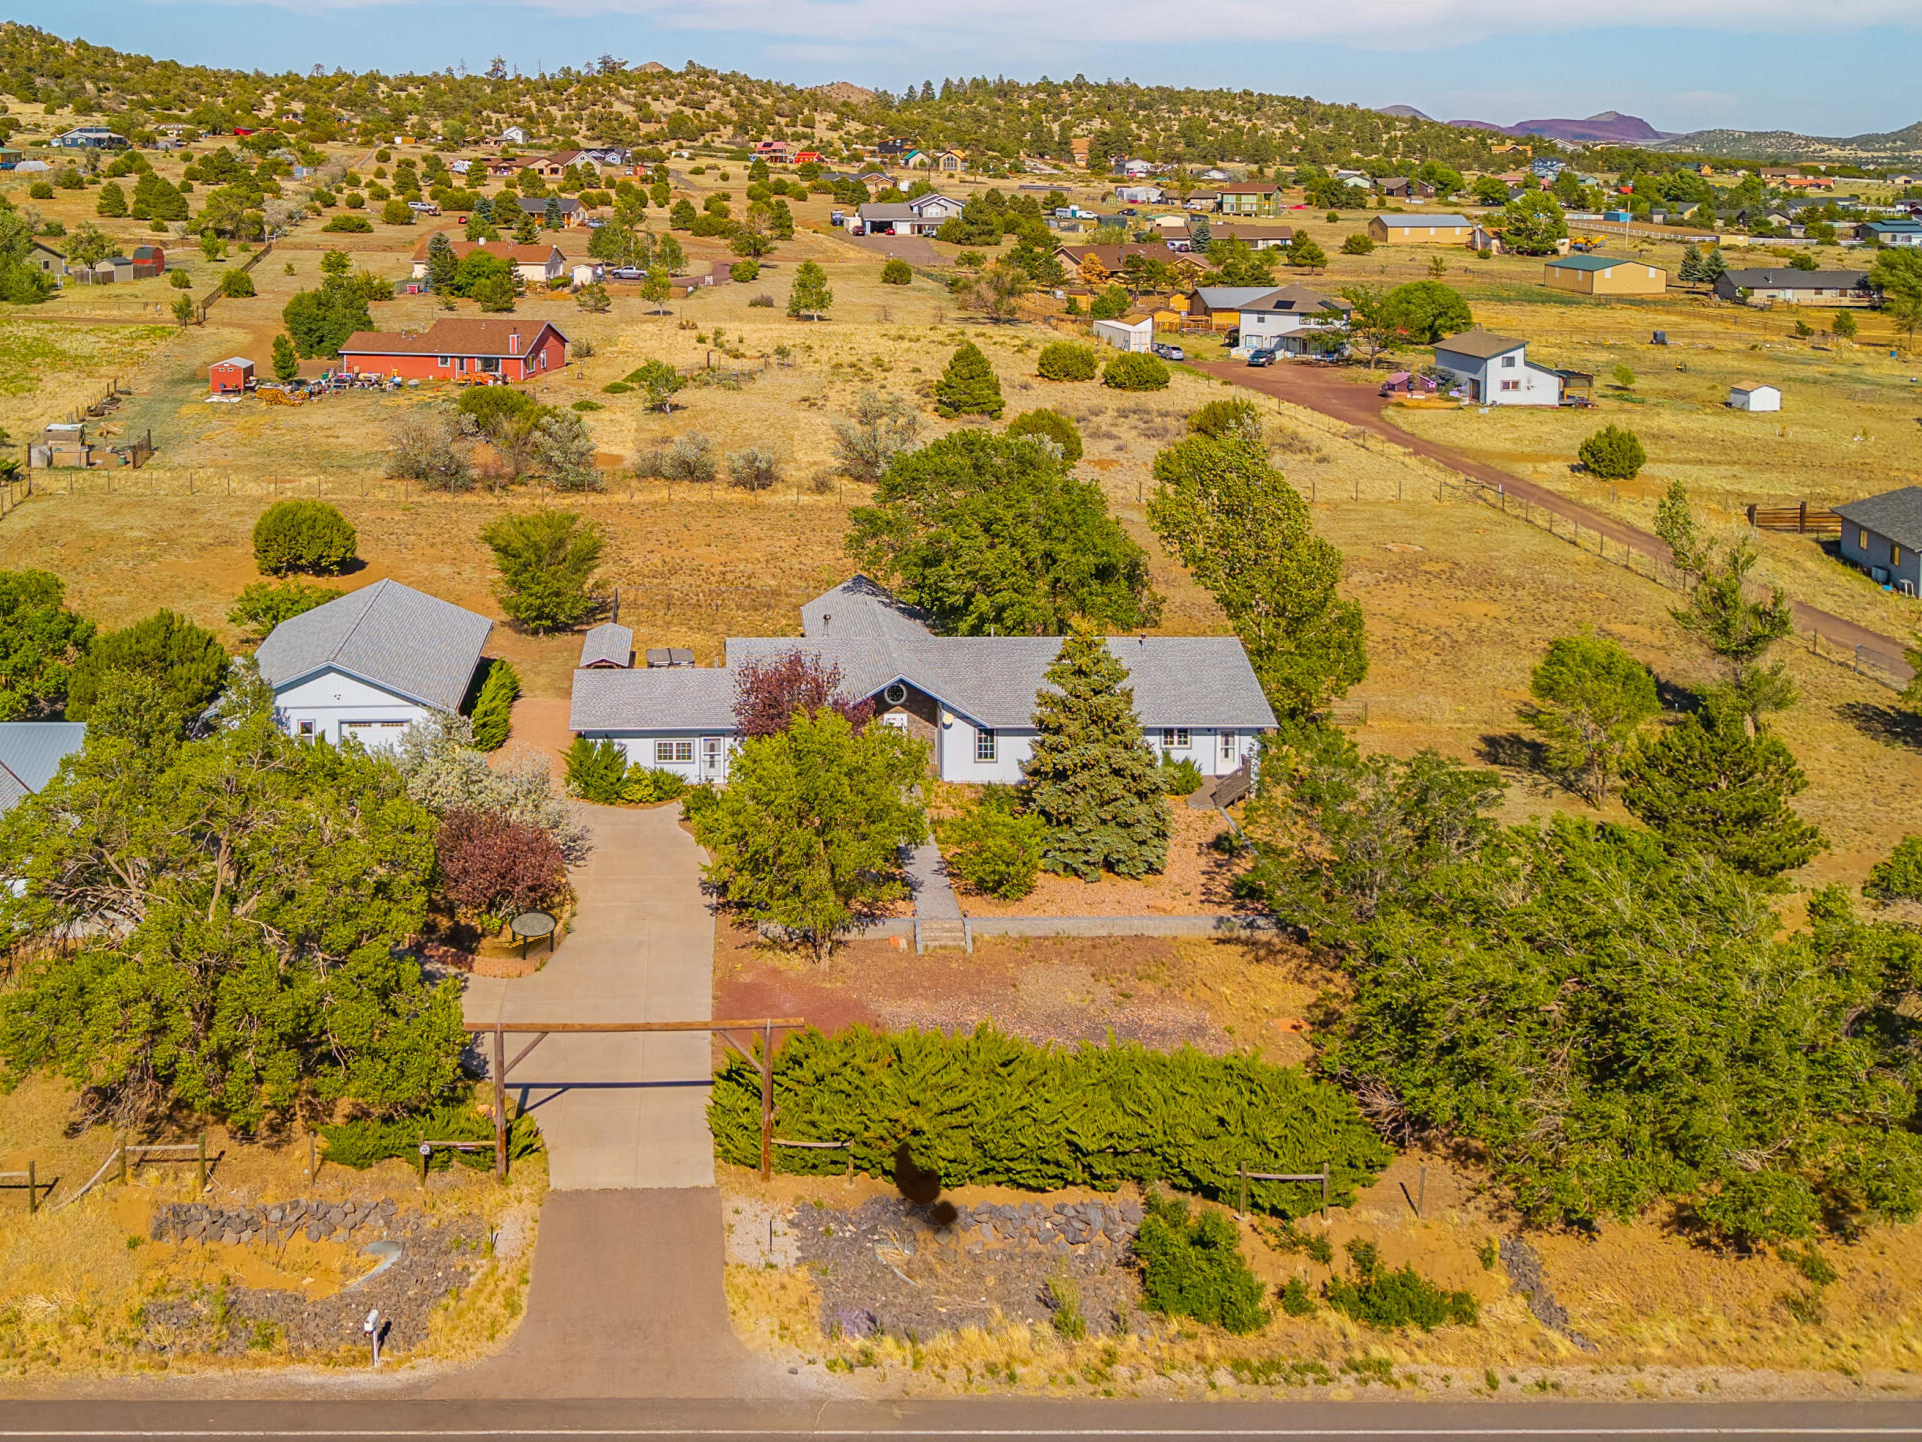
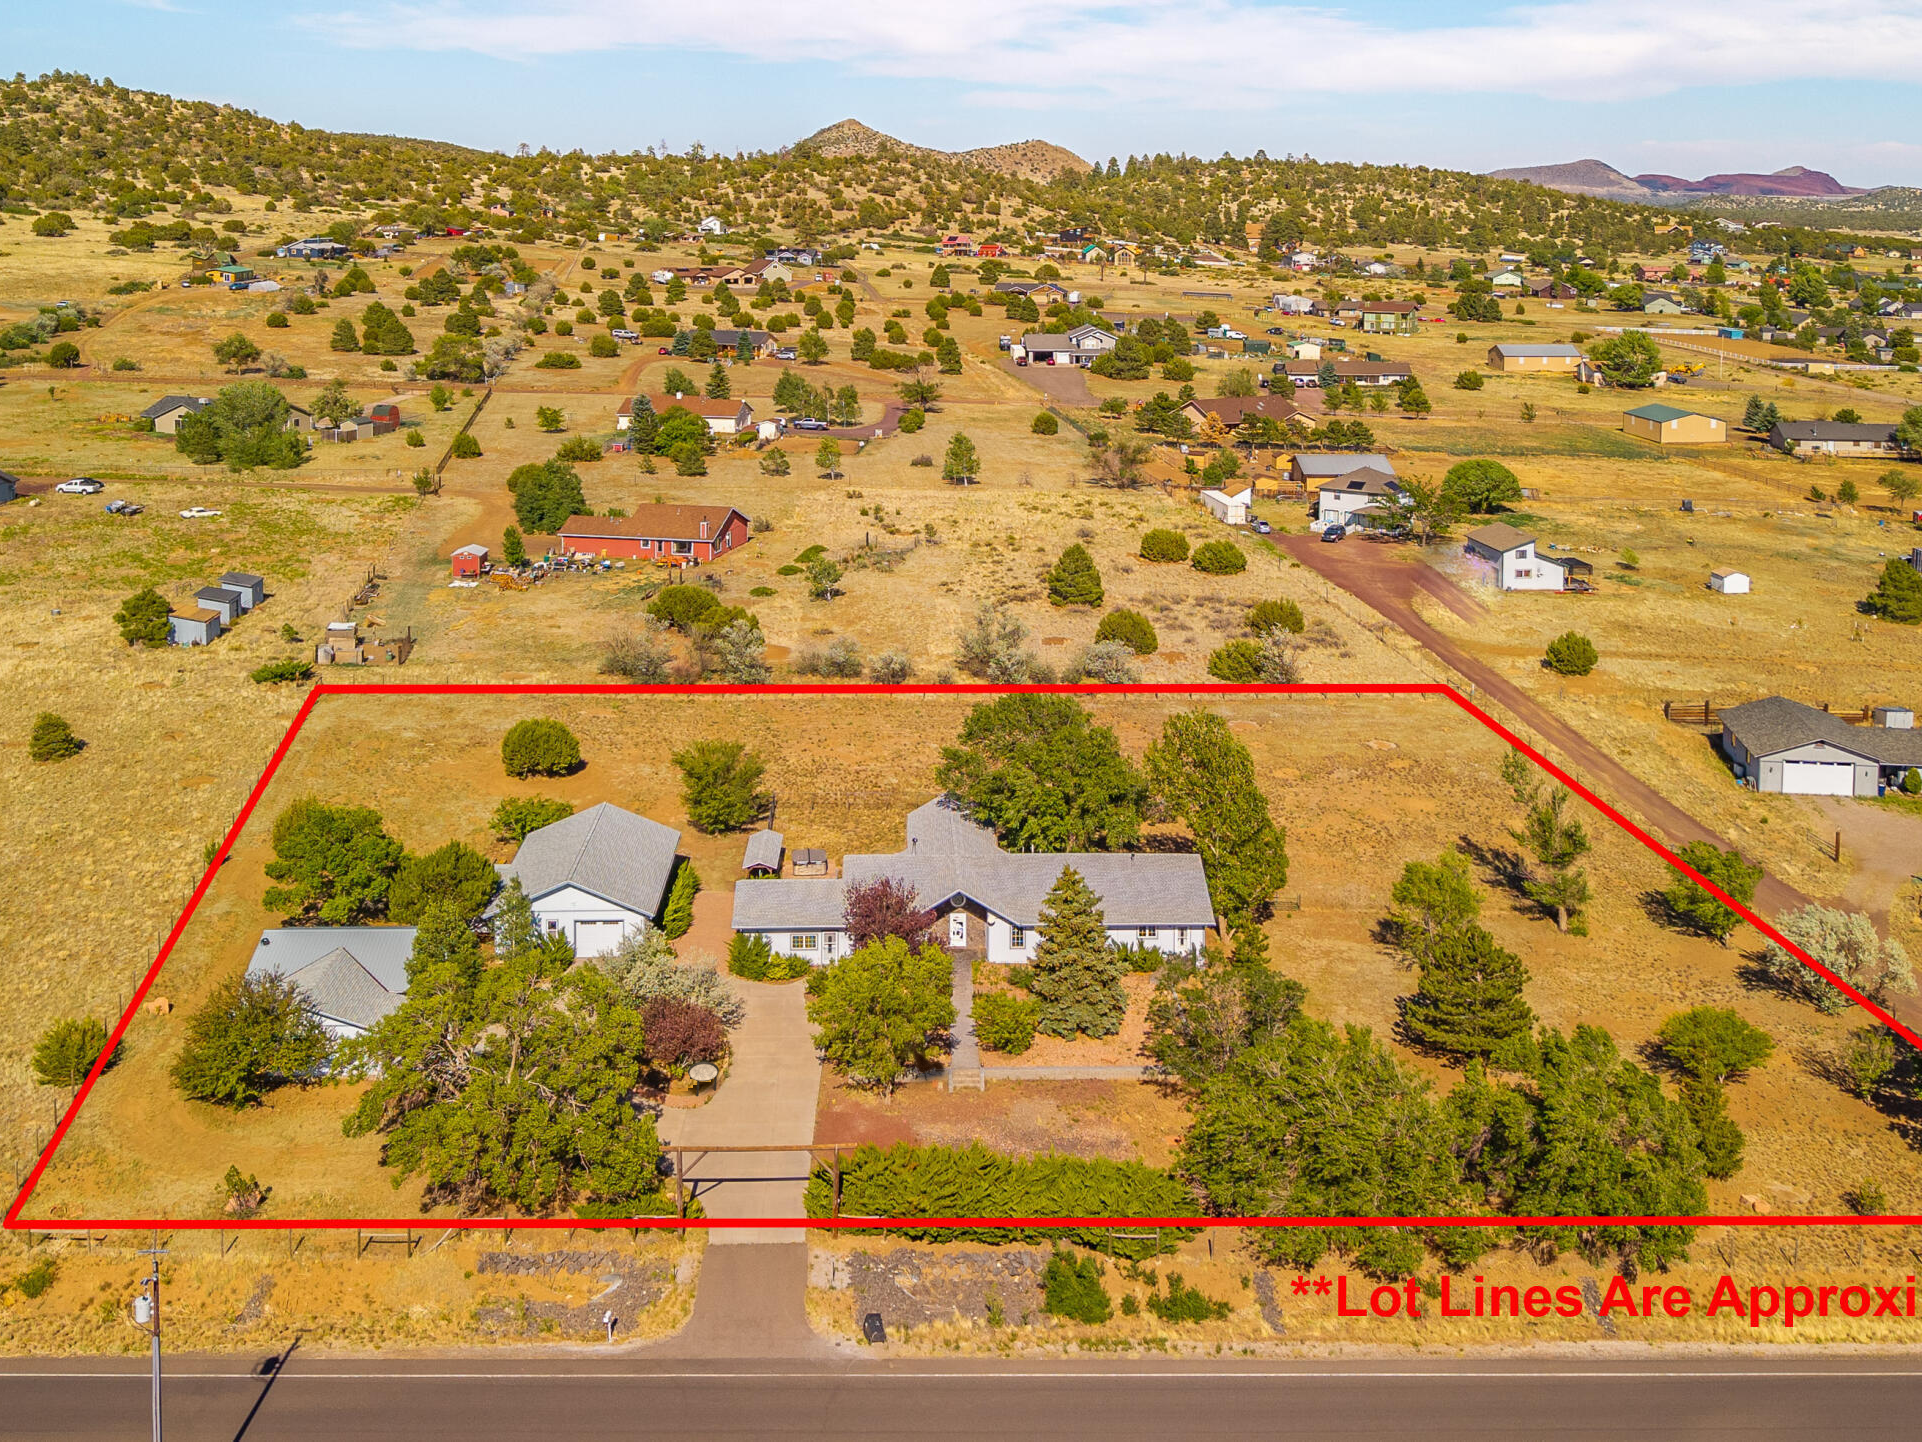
lounge chair: present [894,1141,959,1232] -> present [913,1046,945,1078]

